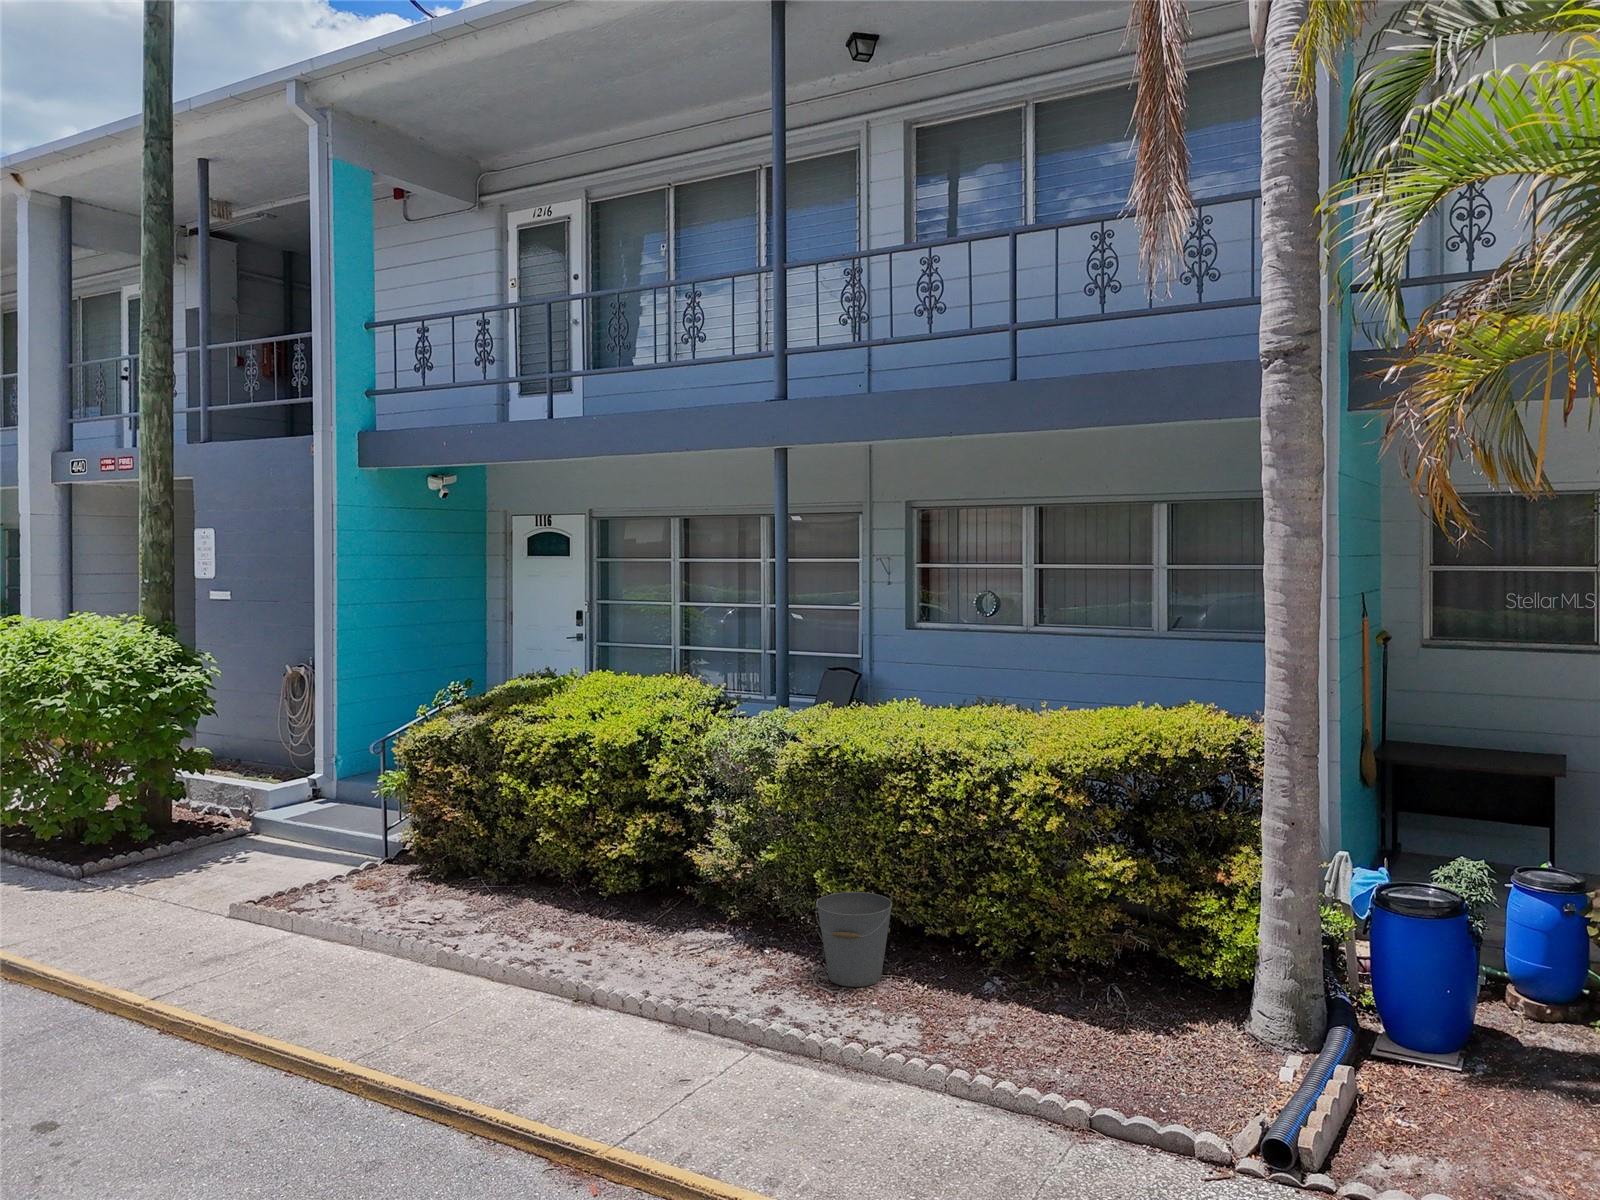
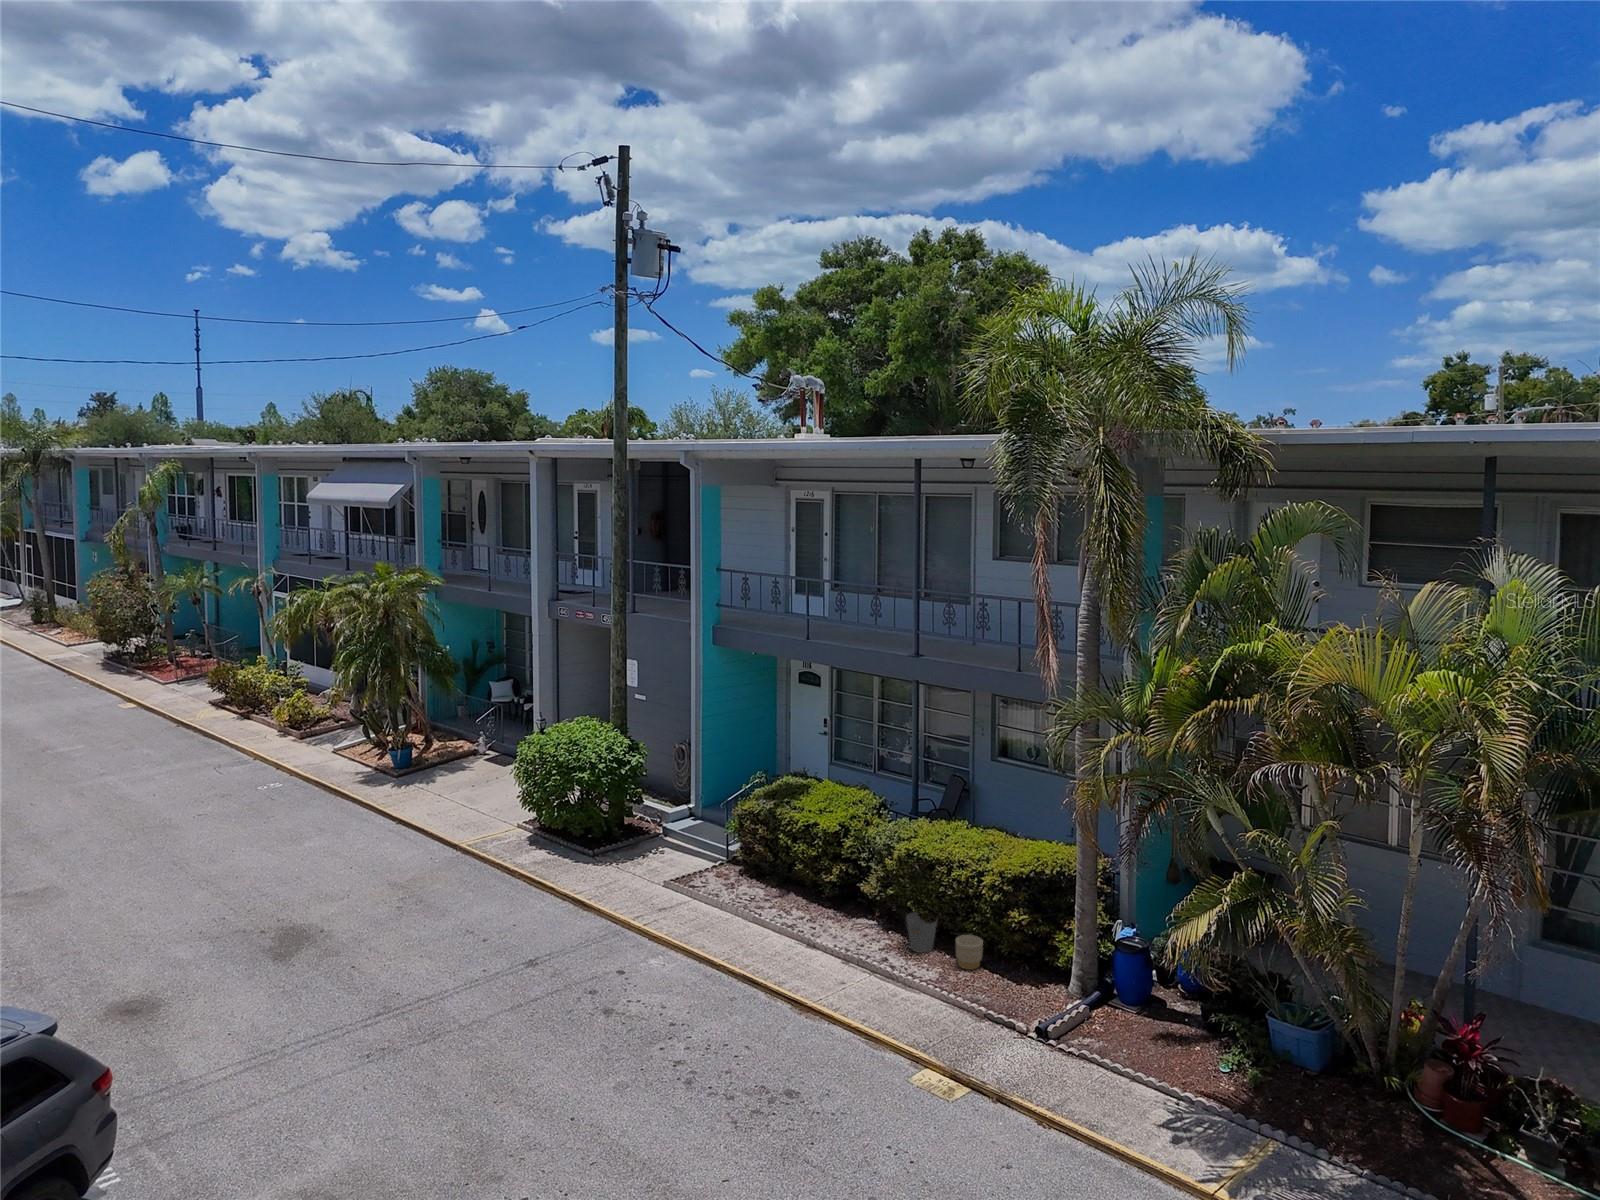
planter: none [950,929,1017,1011] -> present [956,935,983,970]

